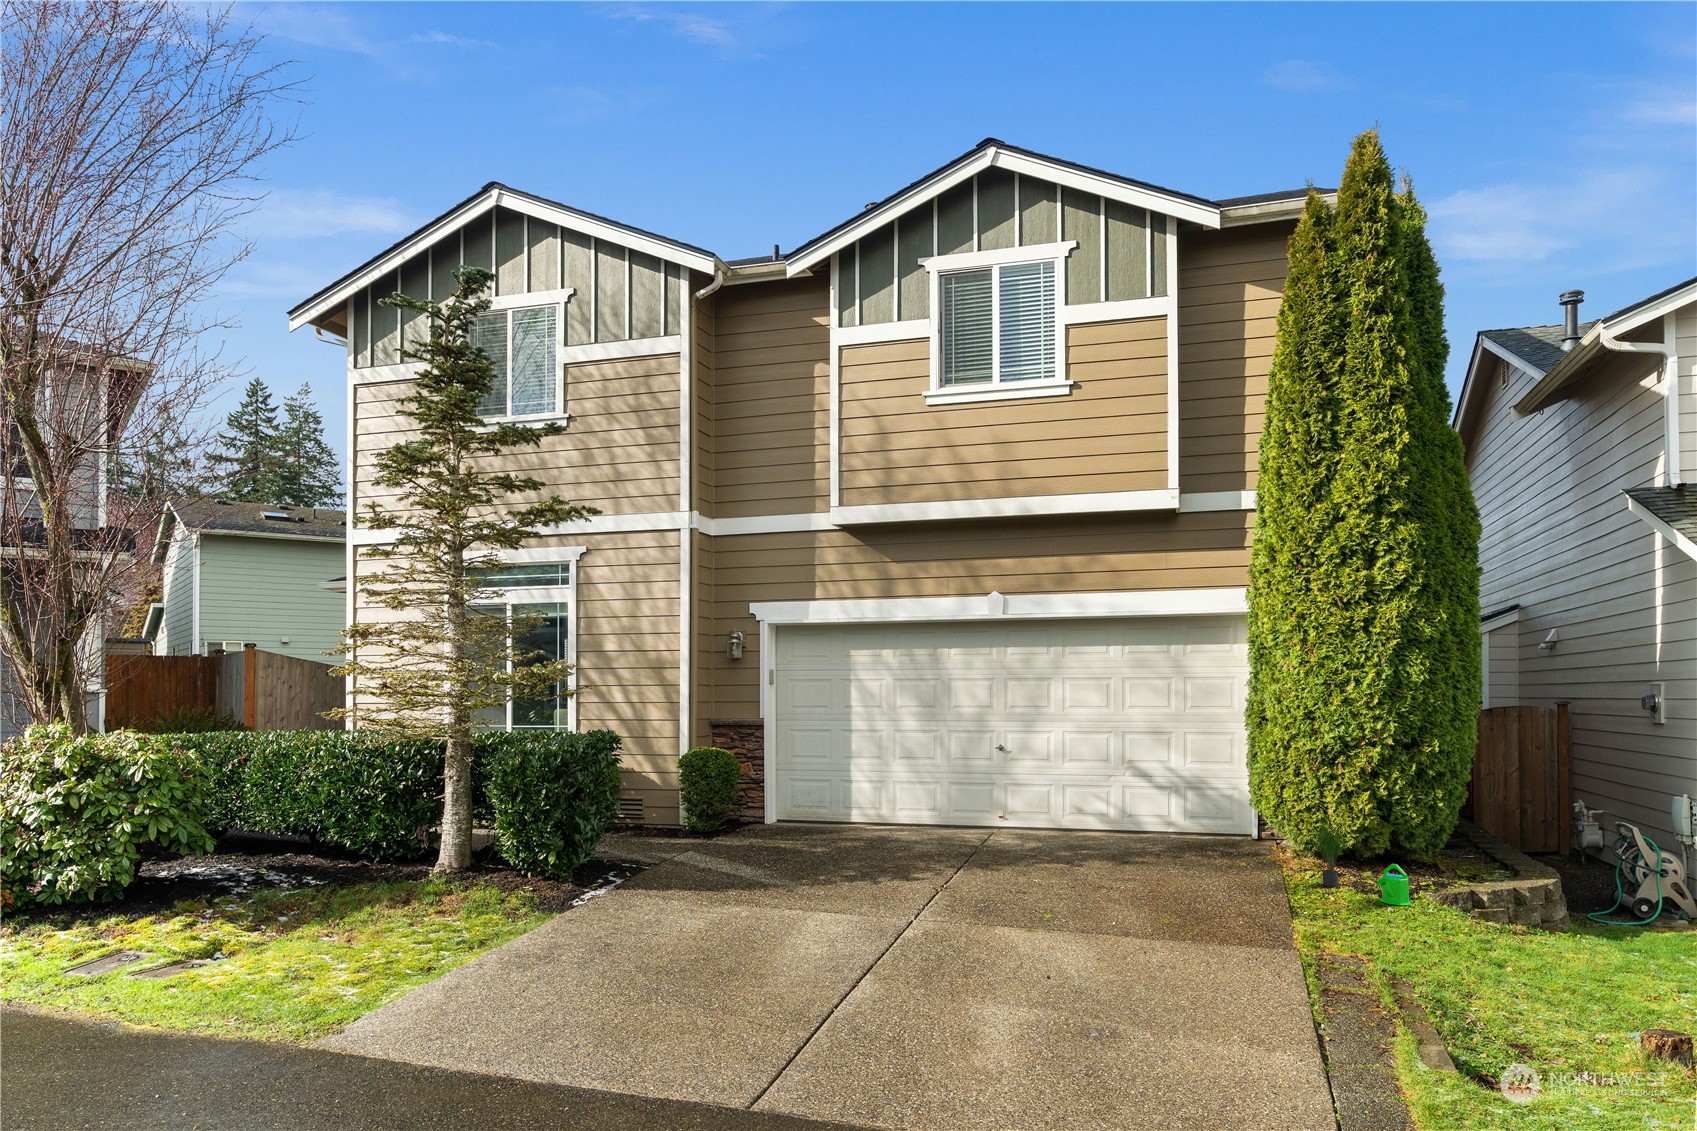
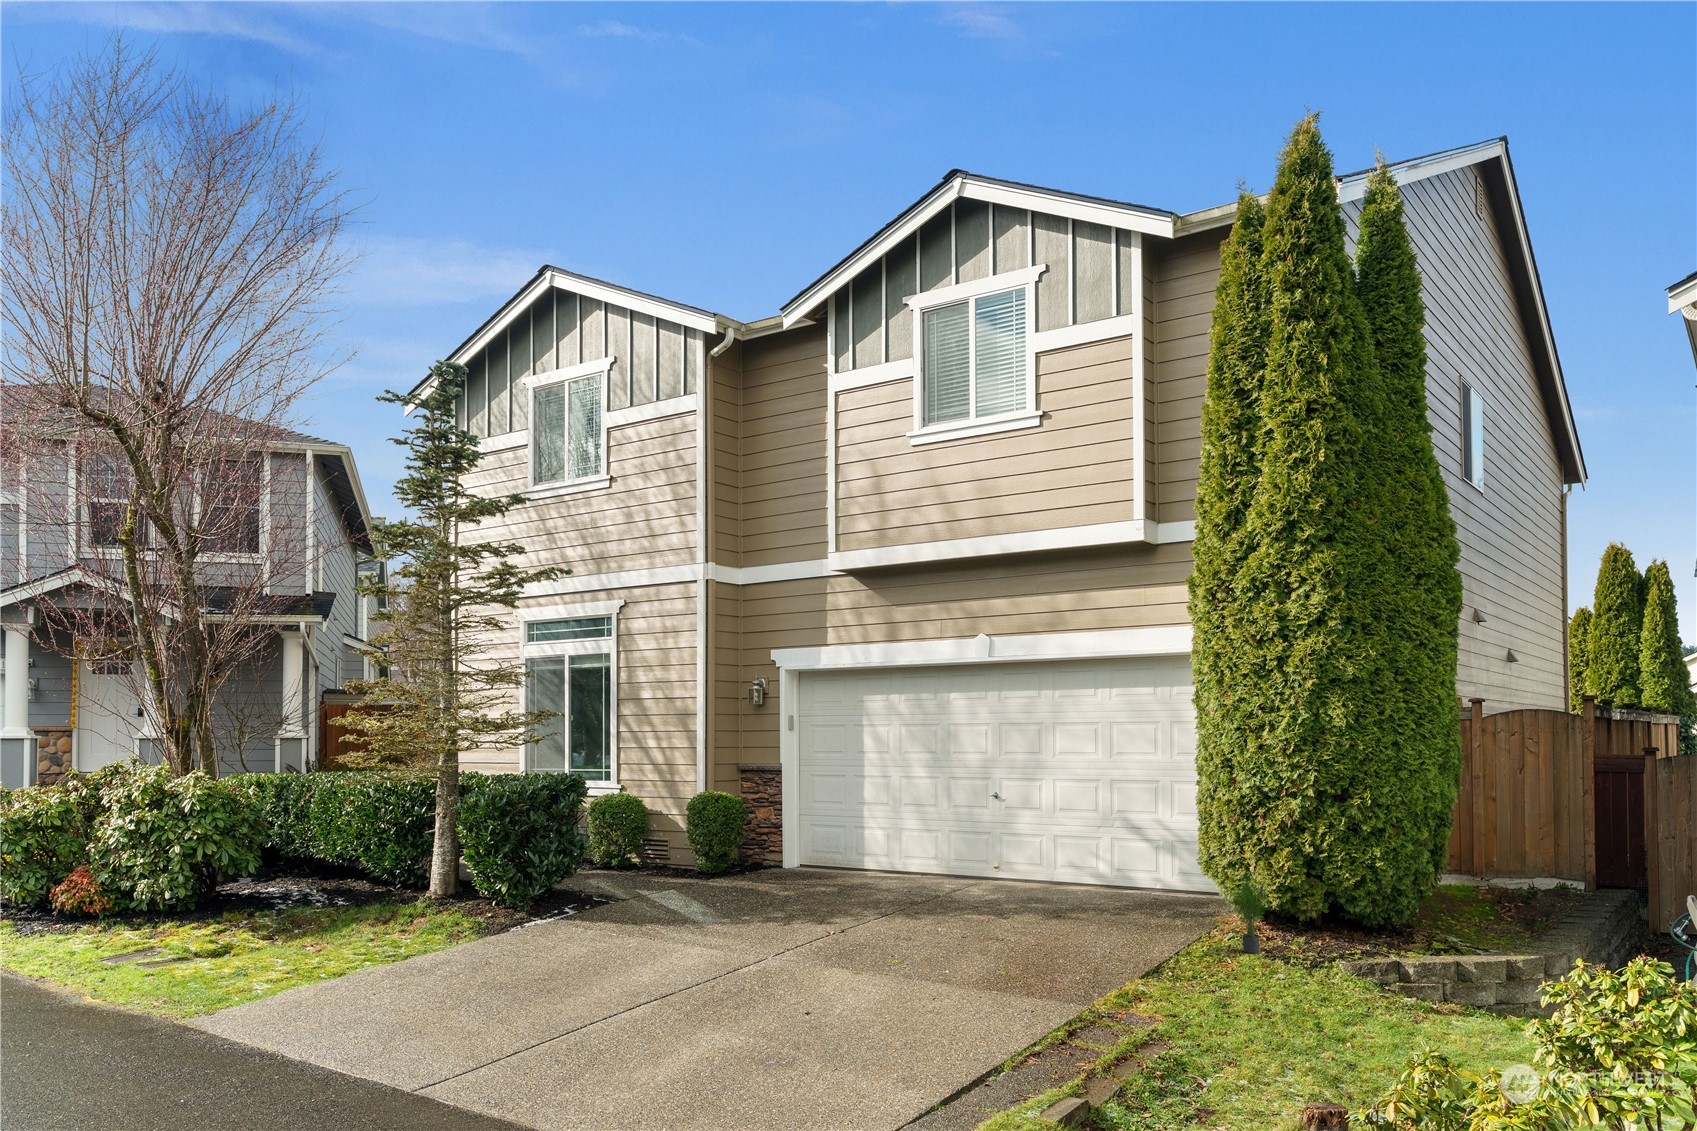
watering can: present [1377,864,1411,905] -> none [1274,930,1322,977]

